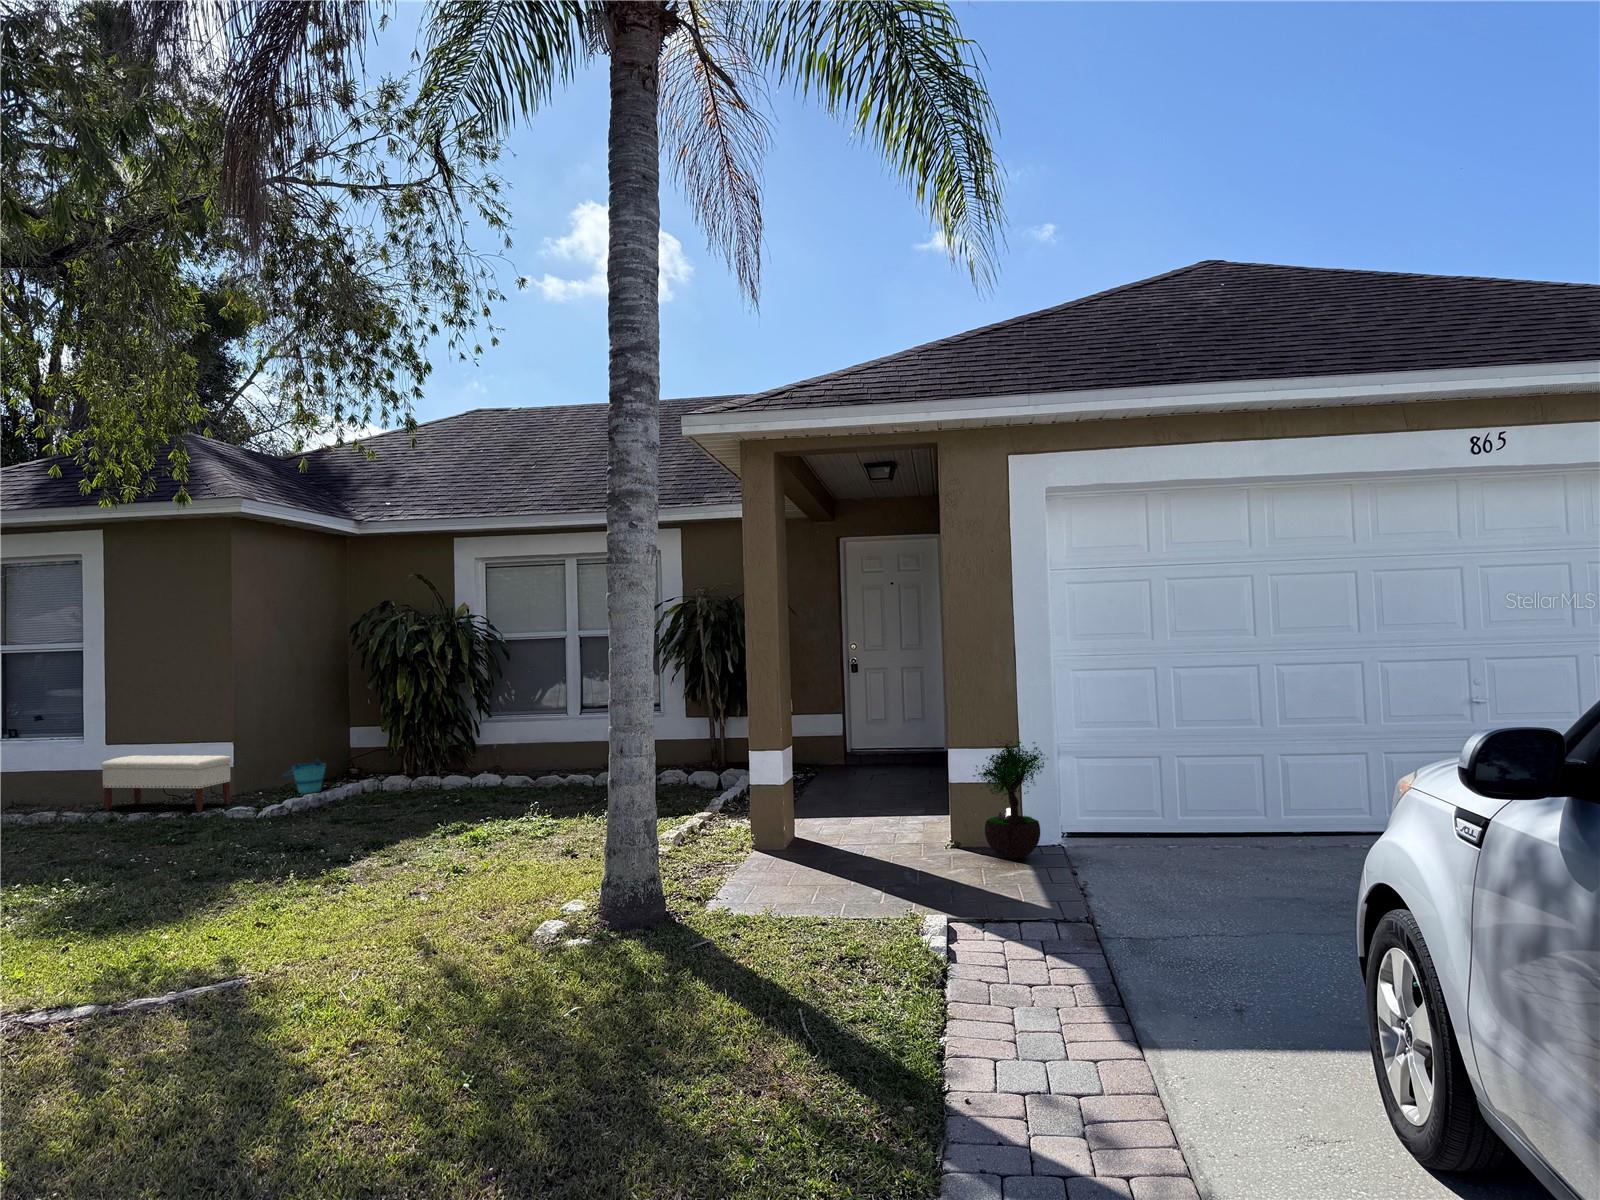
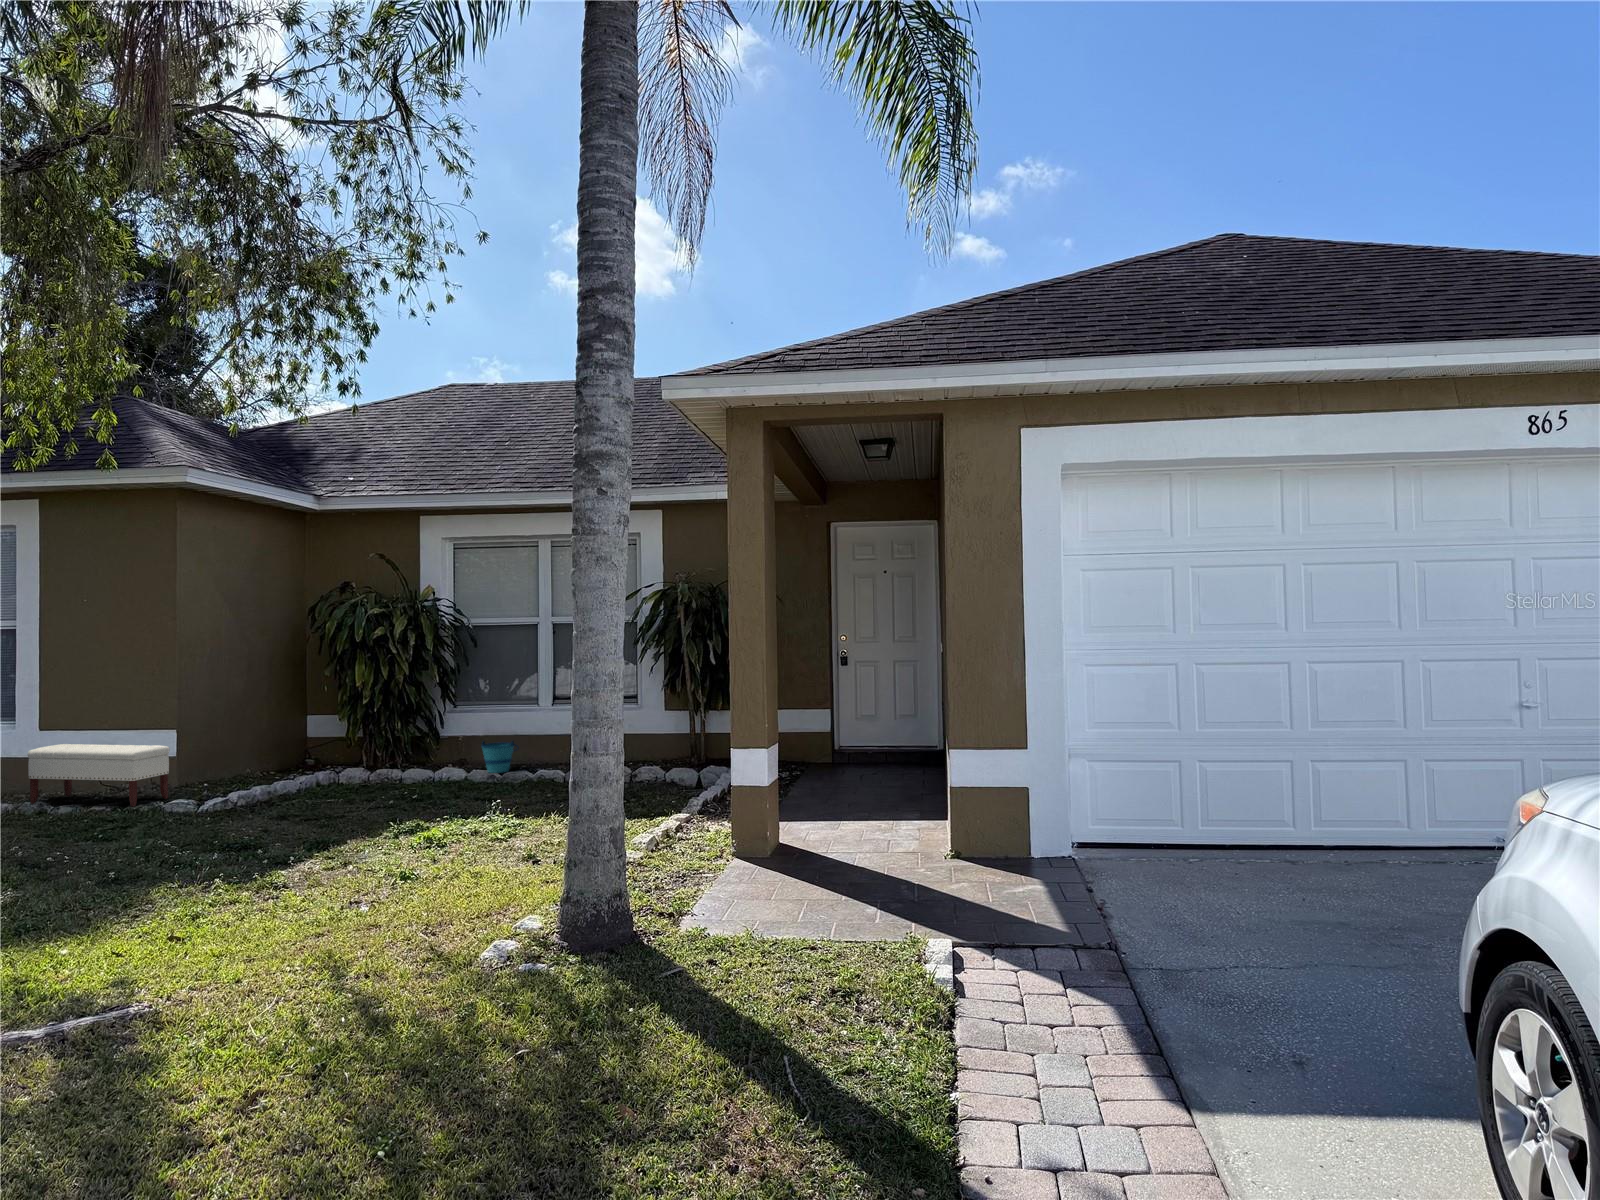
potted tree: present [973,733,1048,859] -> none [978,734,1062,873]
bucket: present [283,759,326,793] -> present [481,741,519,773]

